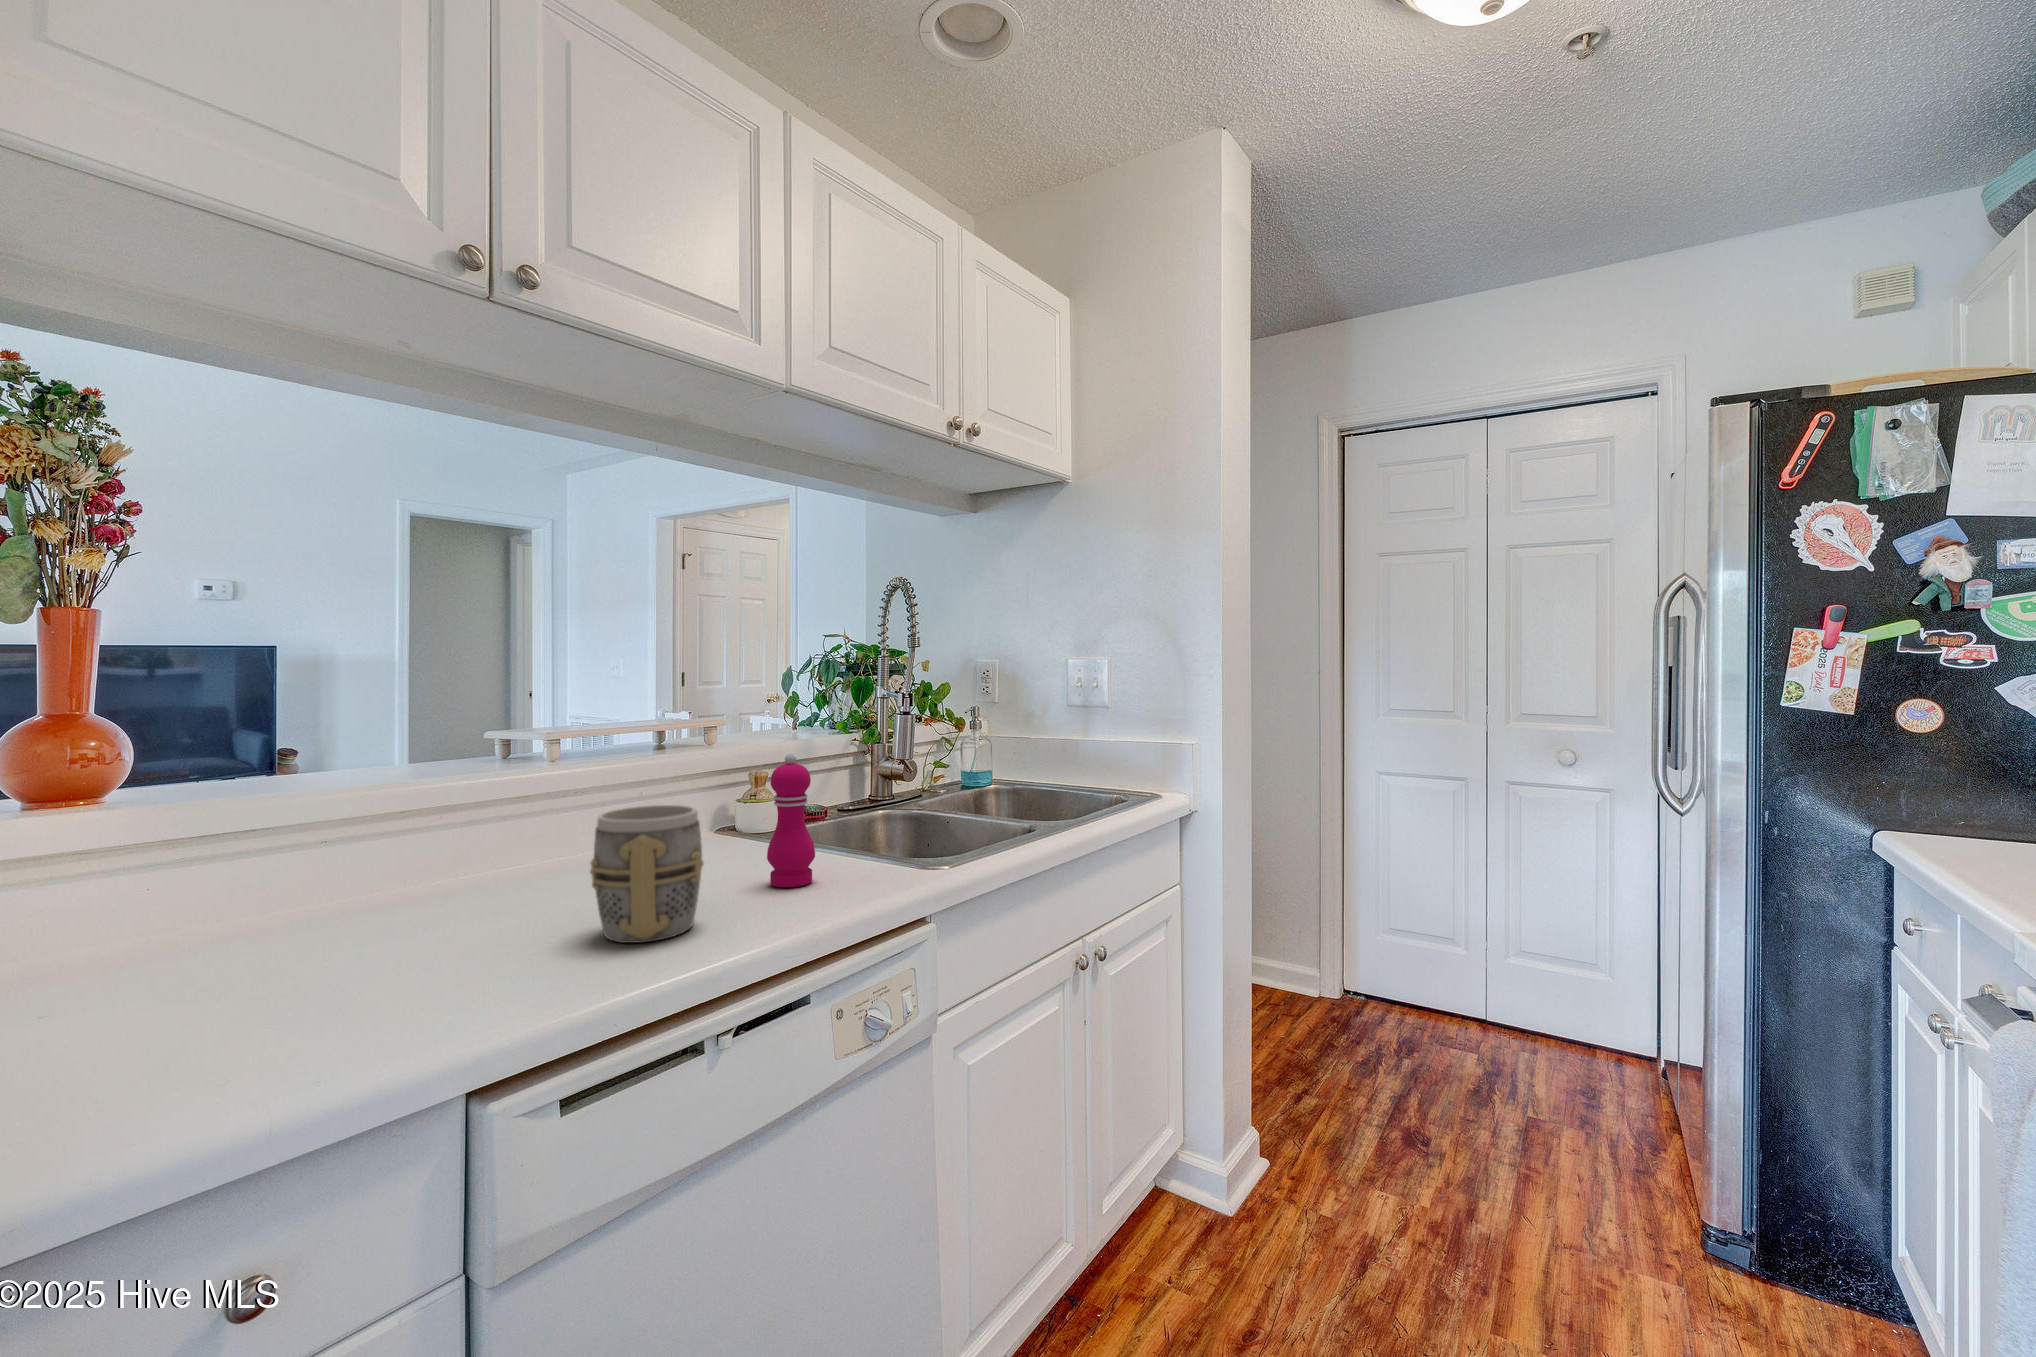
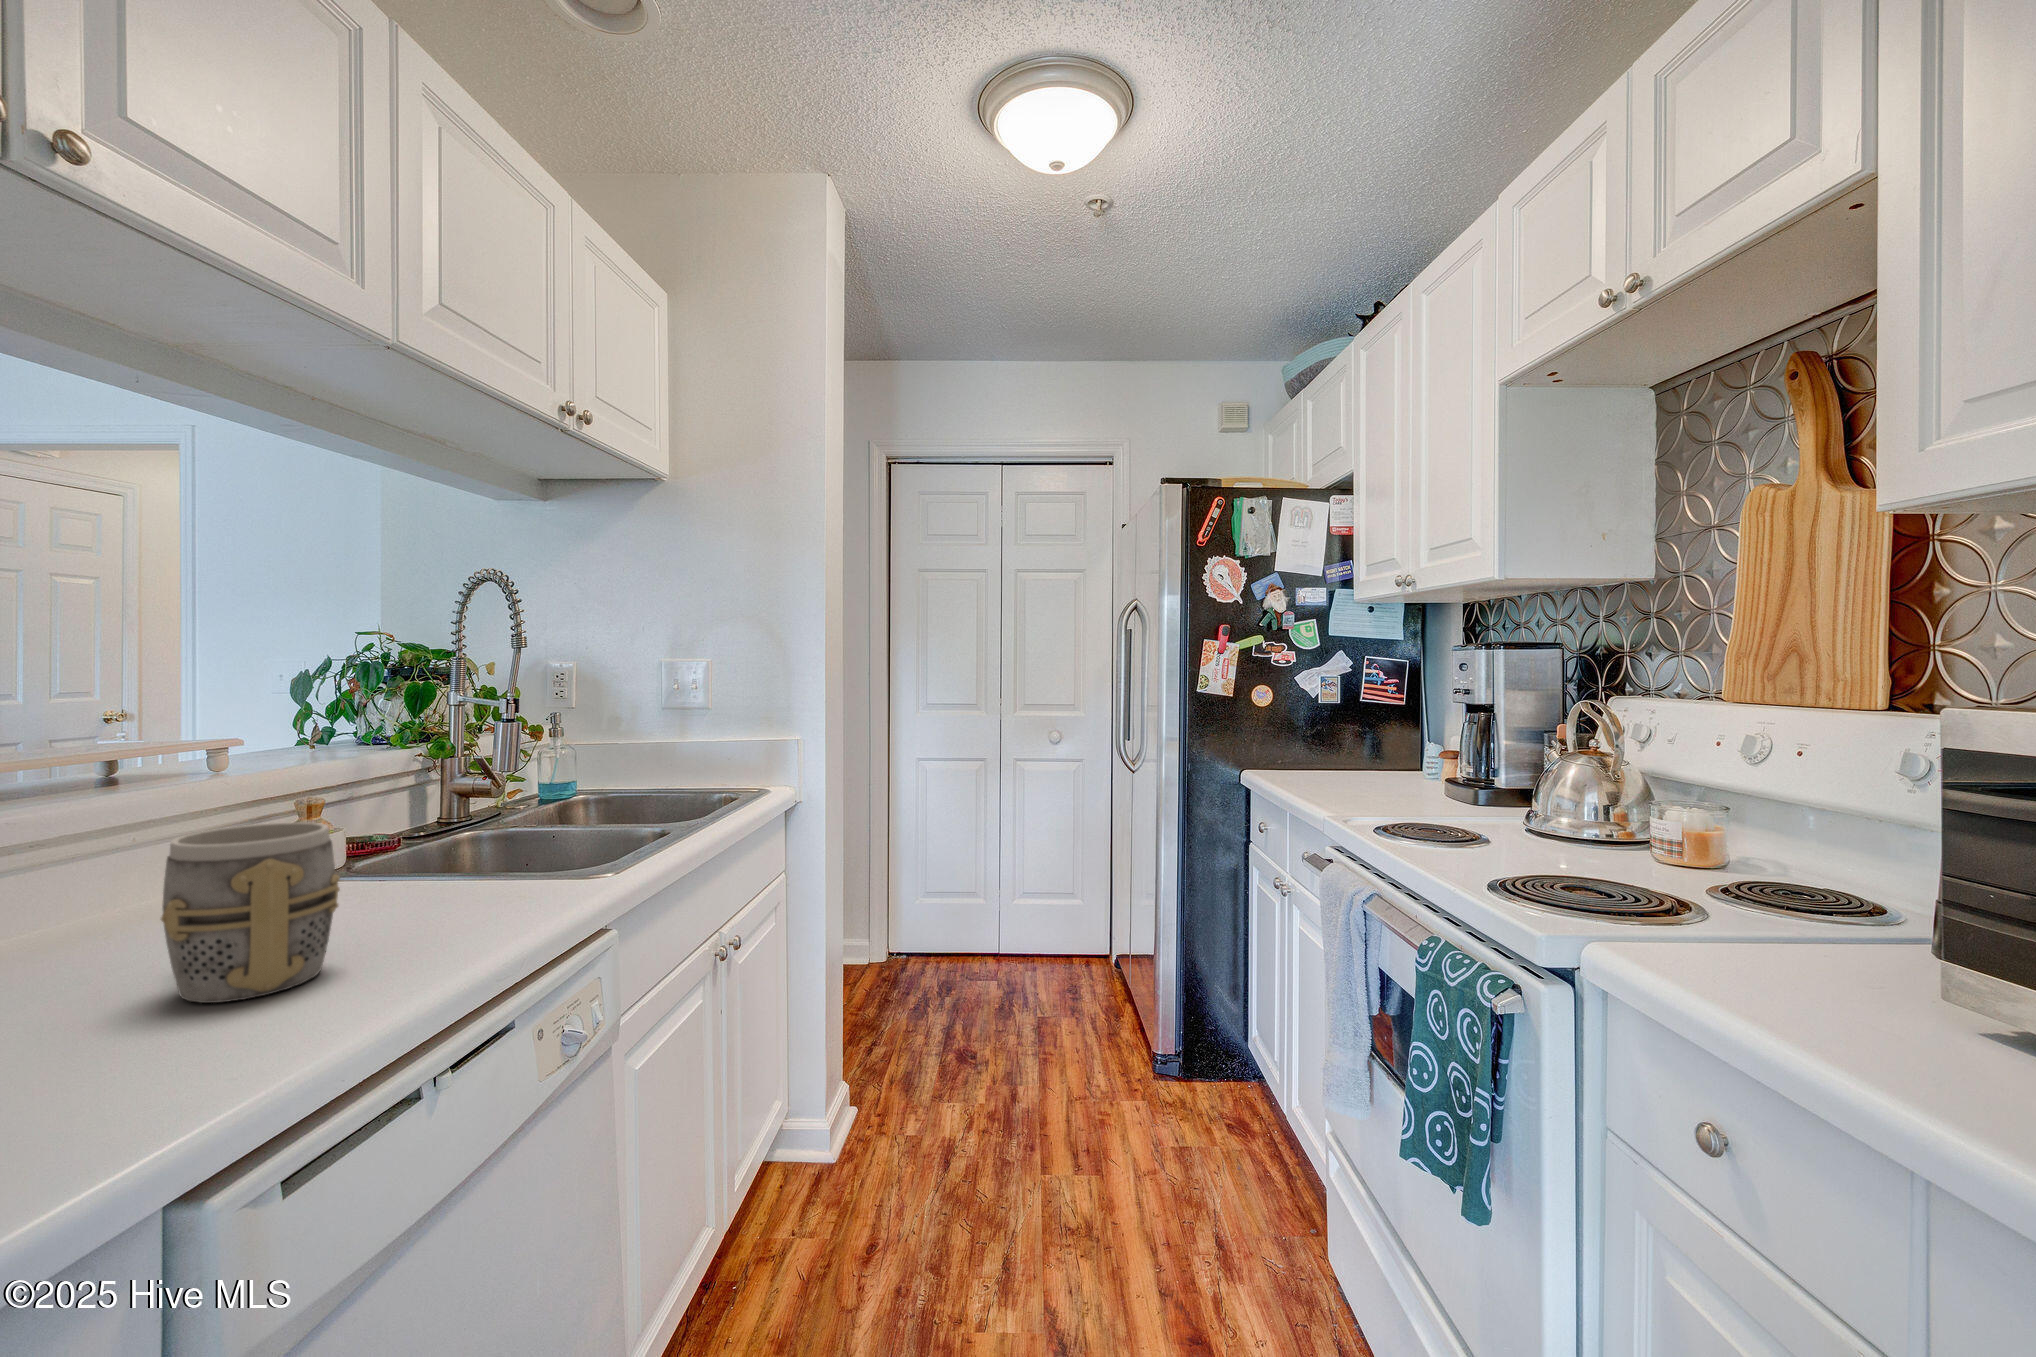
pepper mill: present [767,753,815,887] -> none [372,754,441,914]

